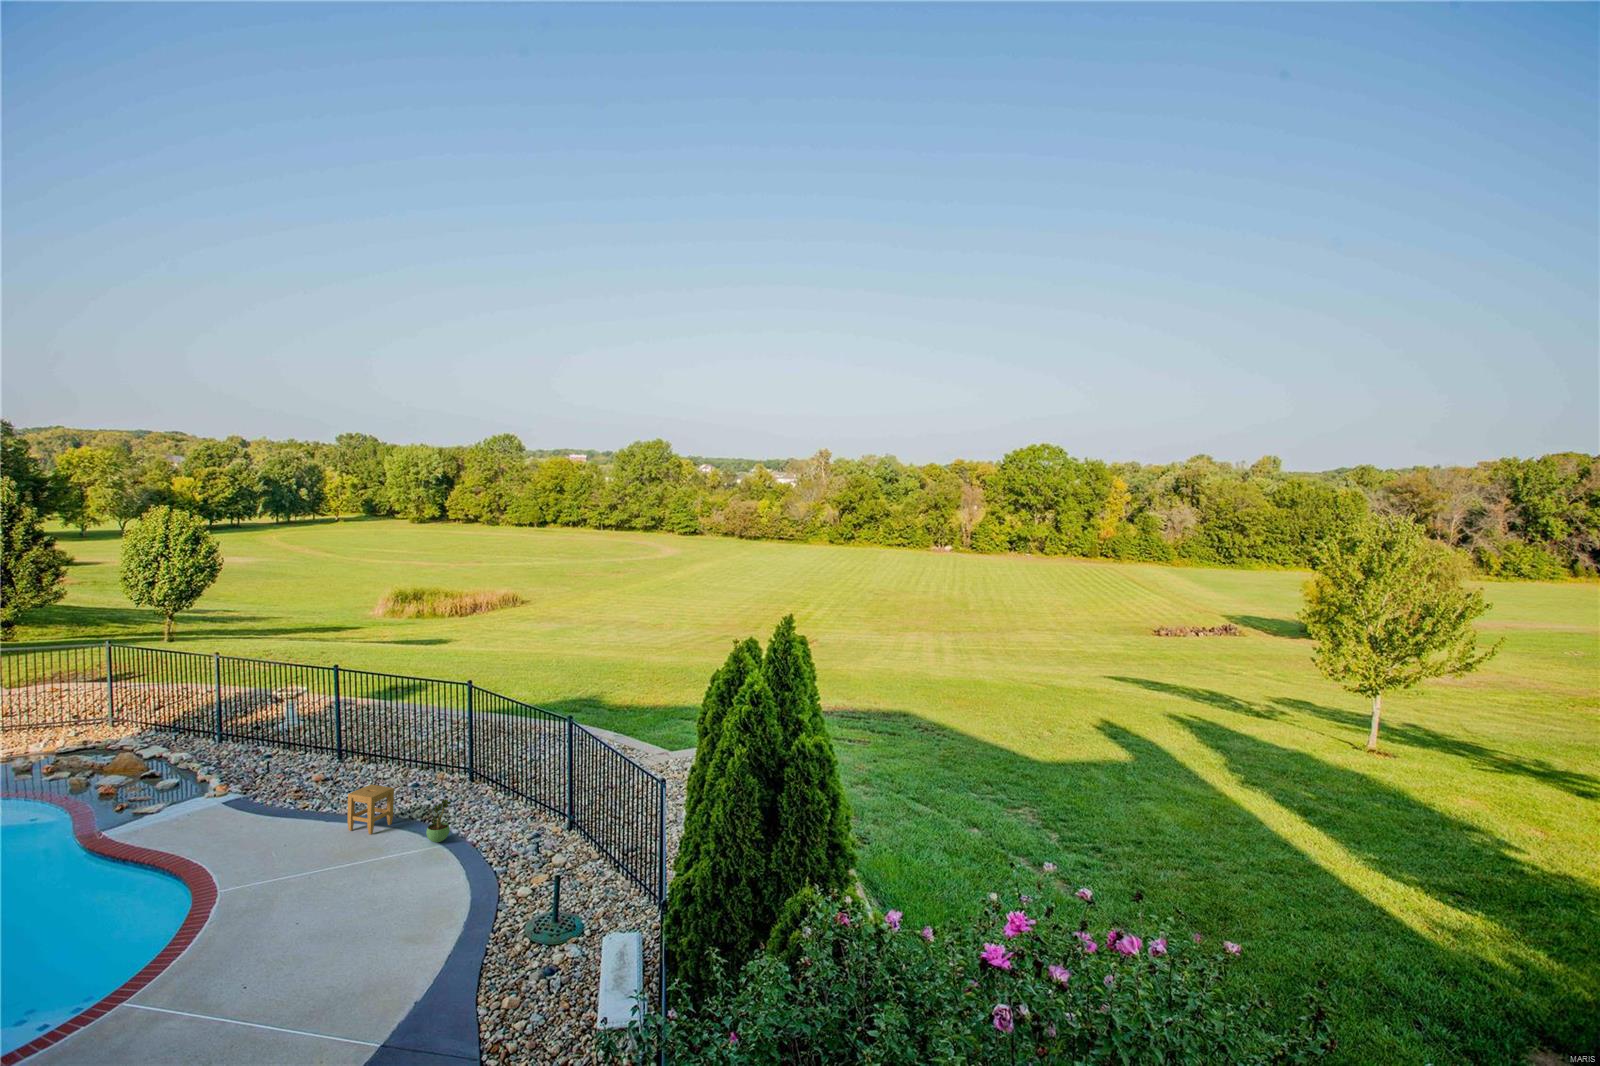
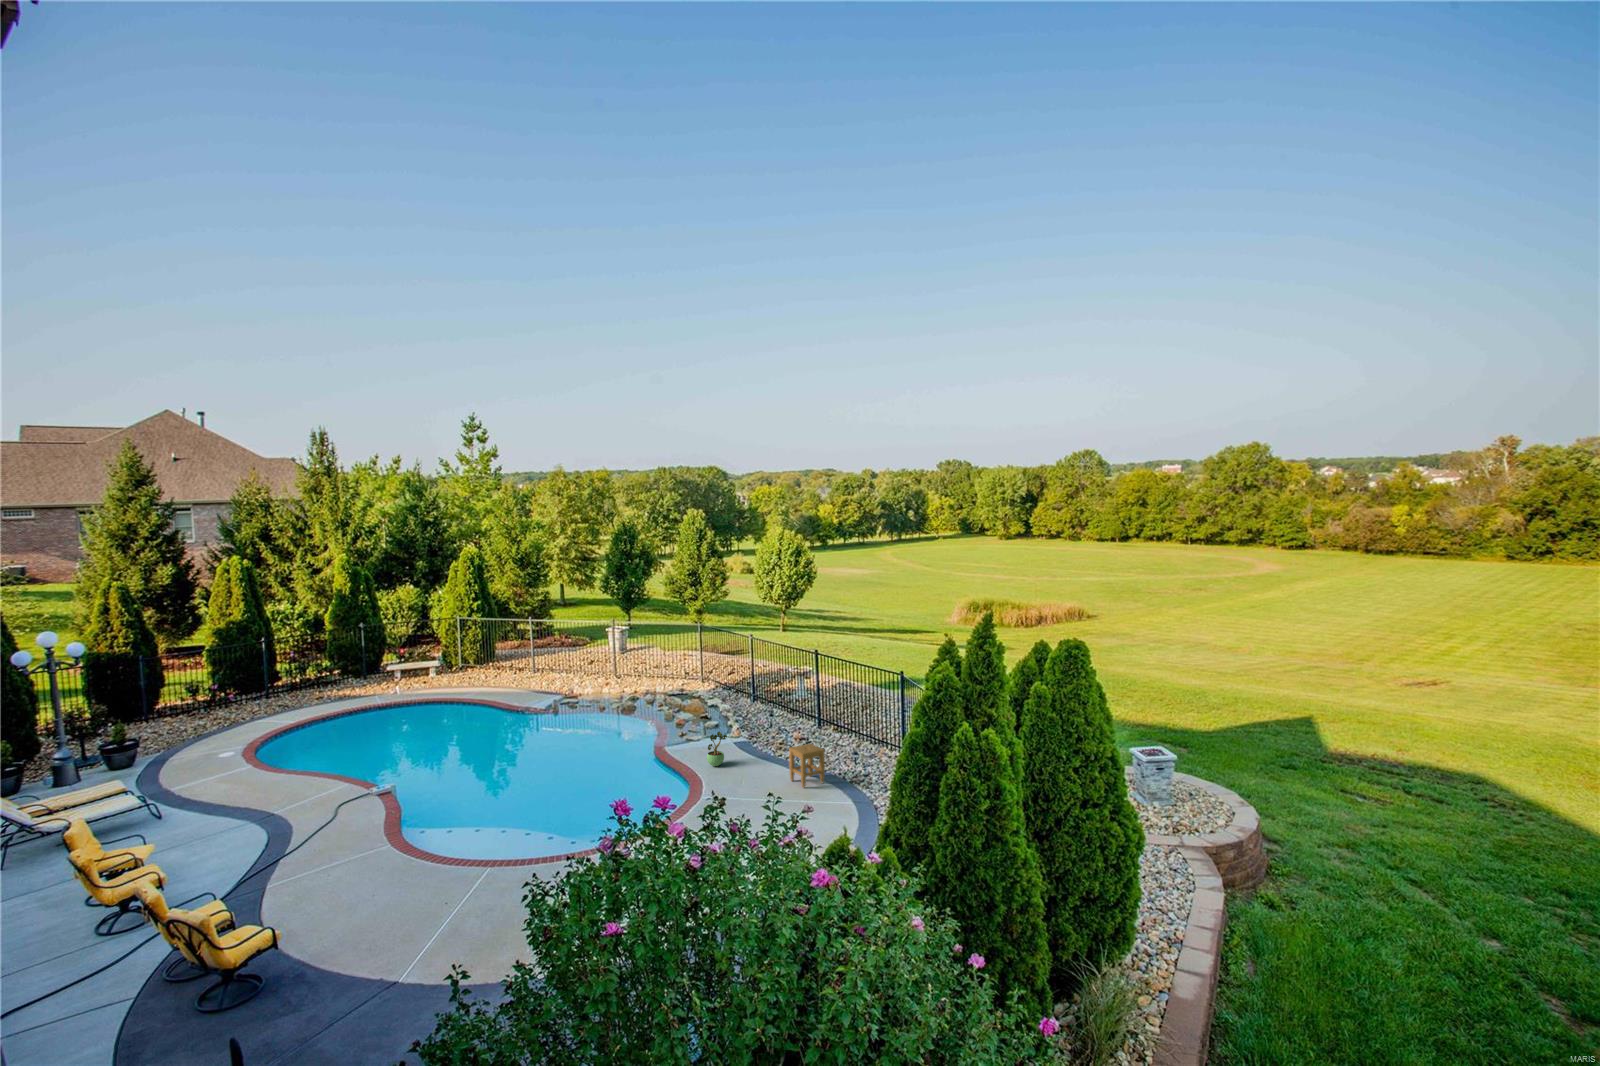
potted plant: present [426,799,451,842] -> present [707,732,727,766]

